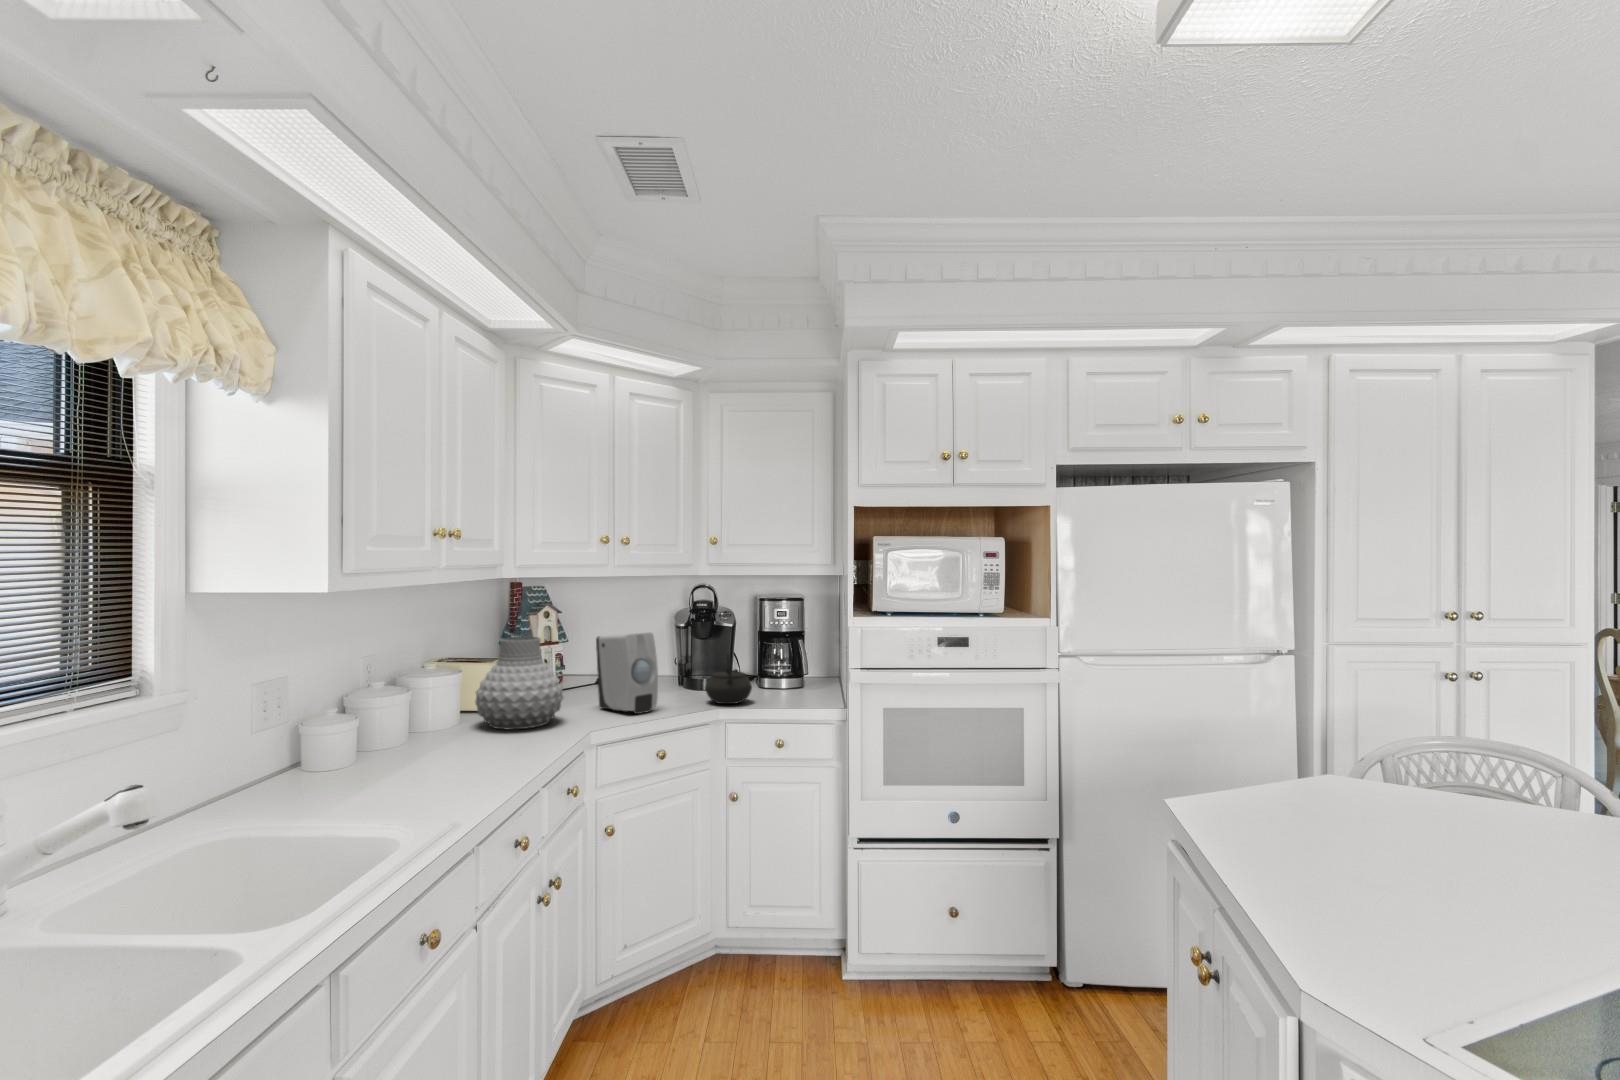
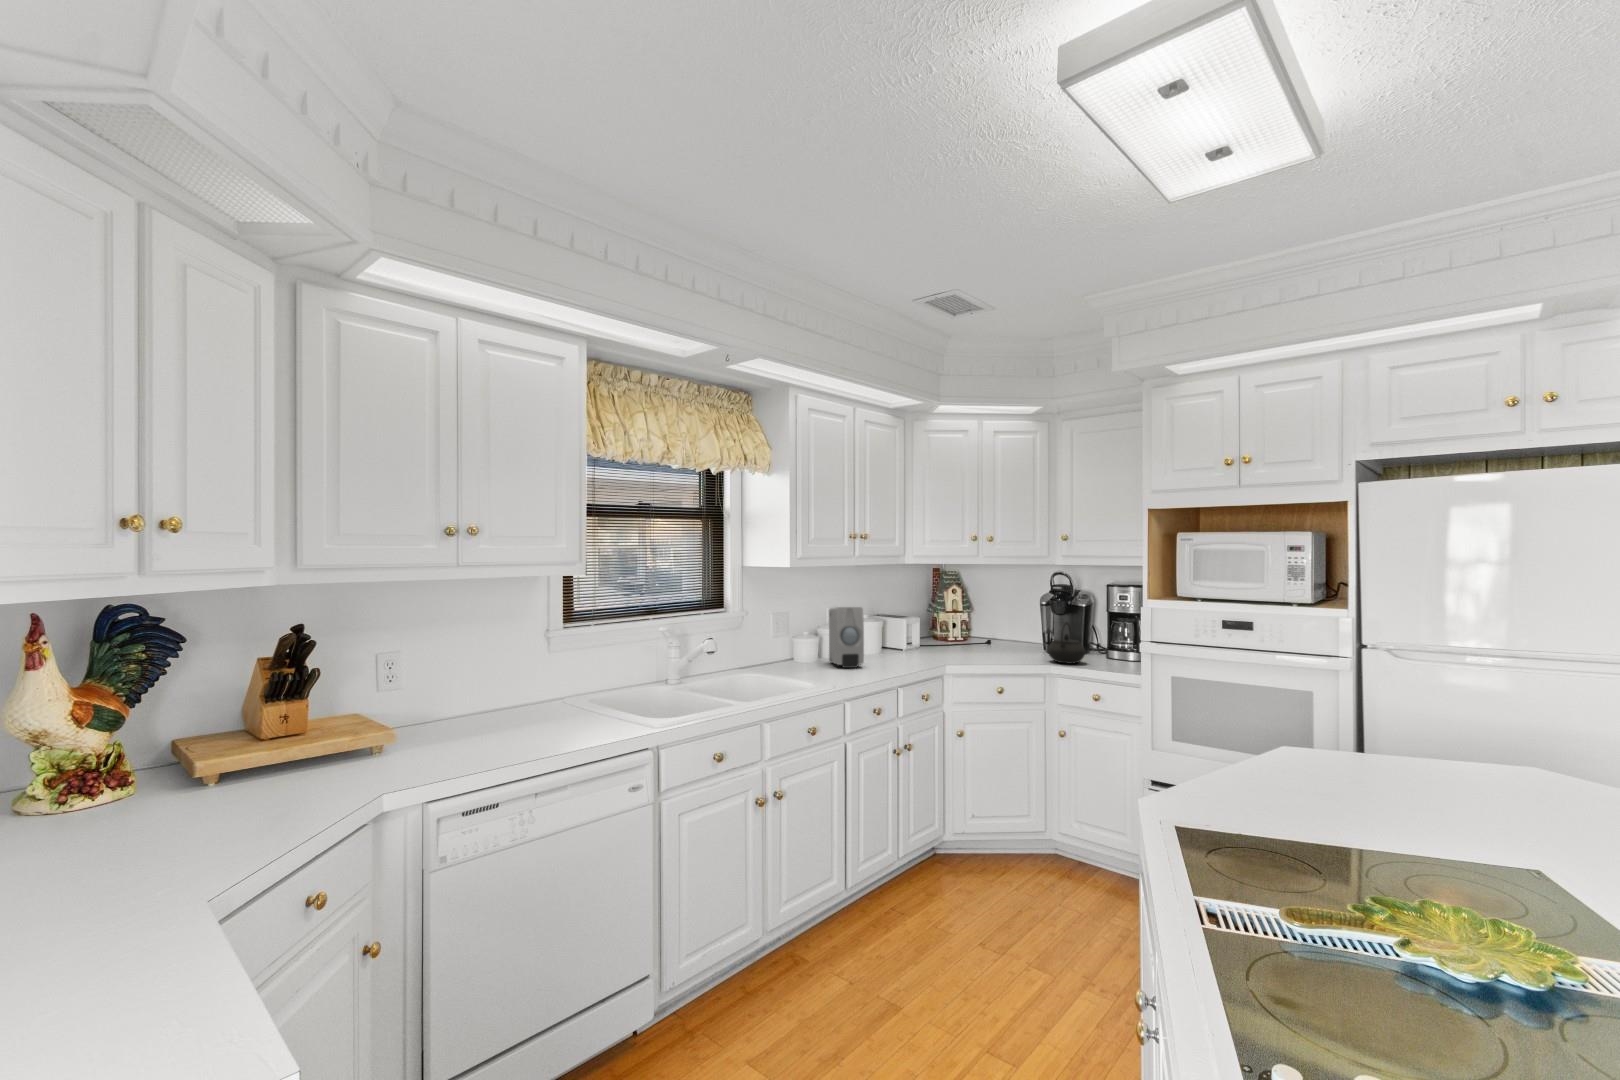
soap dispenser: present [596,632,658,714] -> present [829,607,864,668]
vase: present [475,637,563,729] -> none [884,602,938,659]

